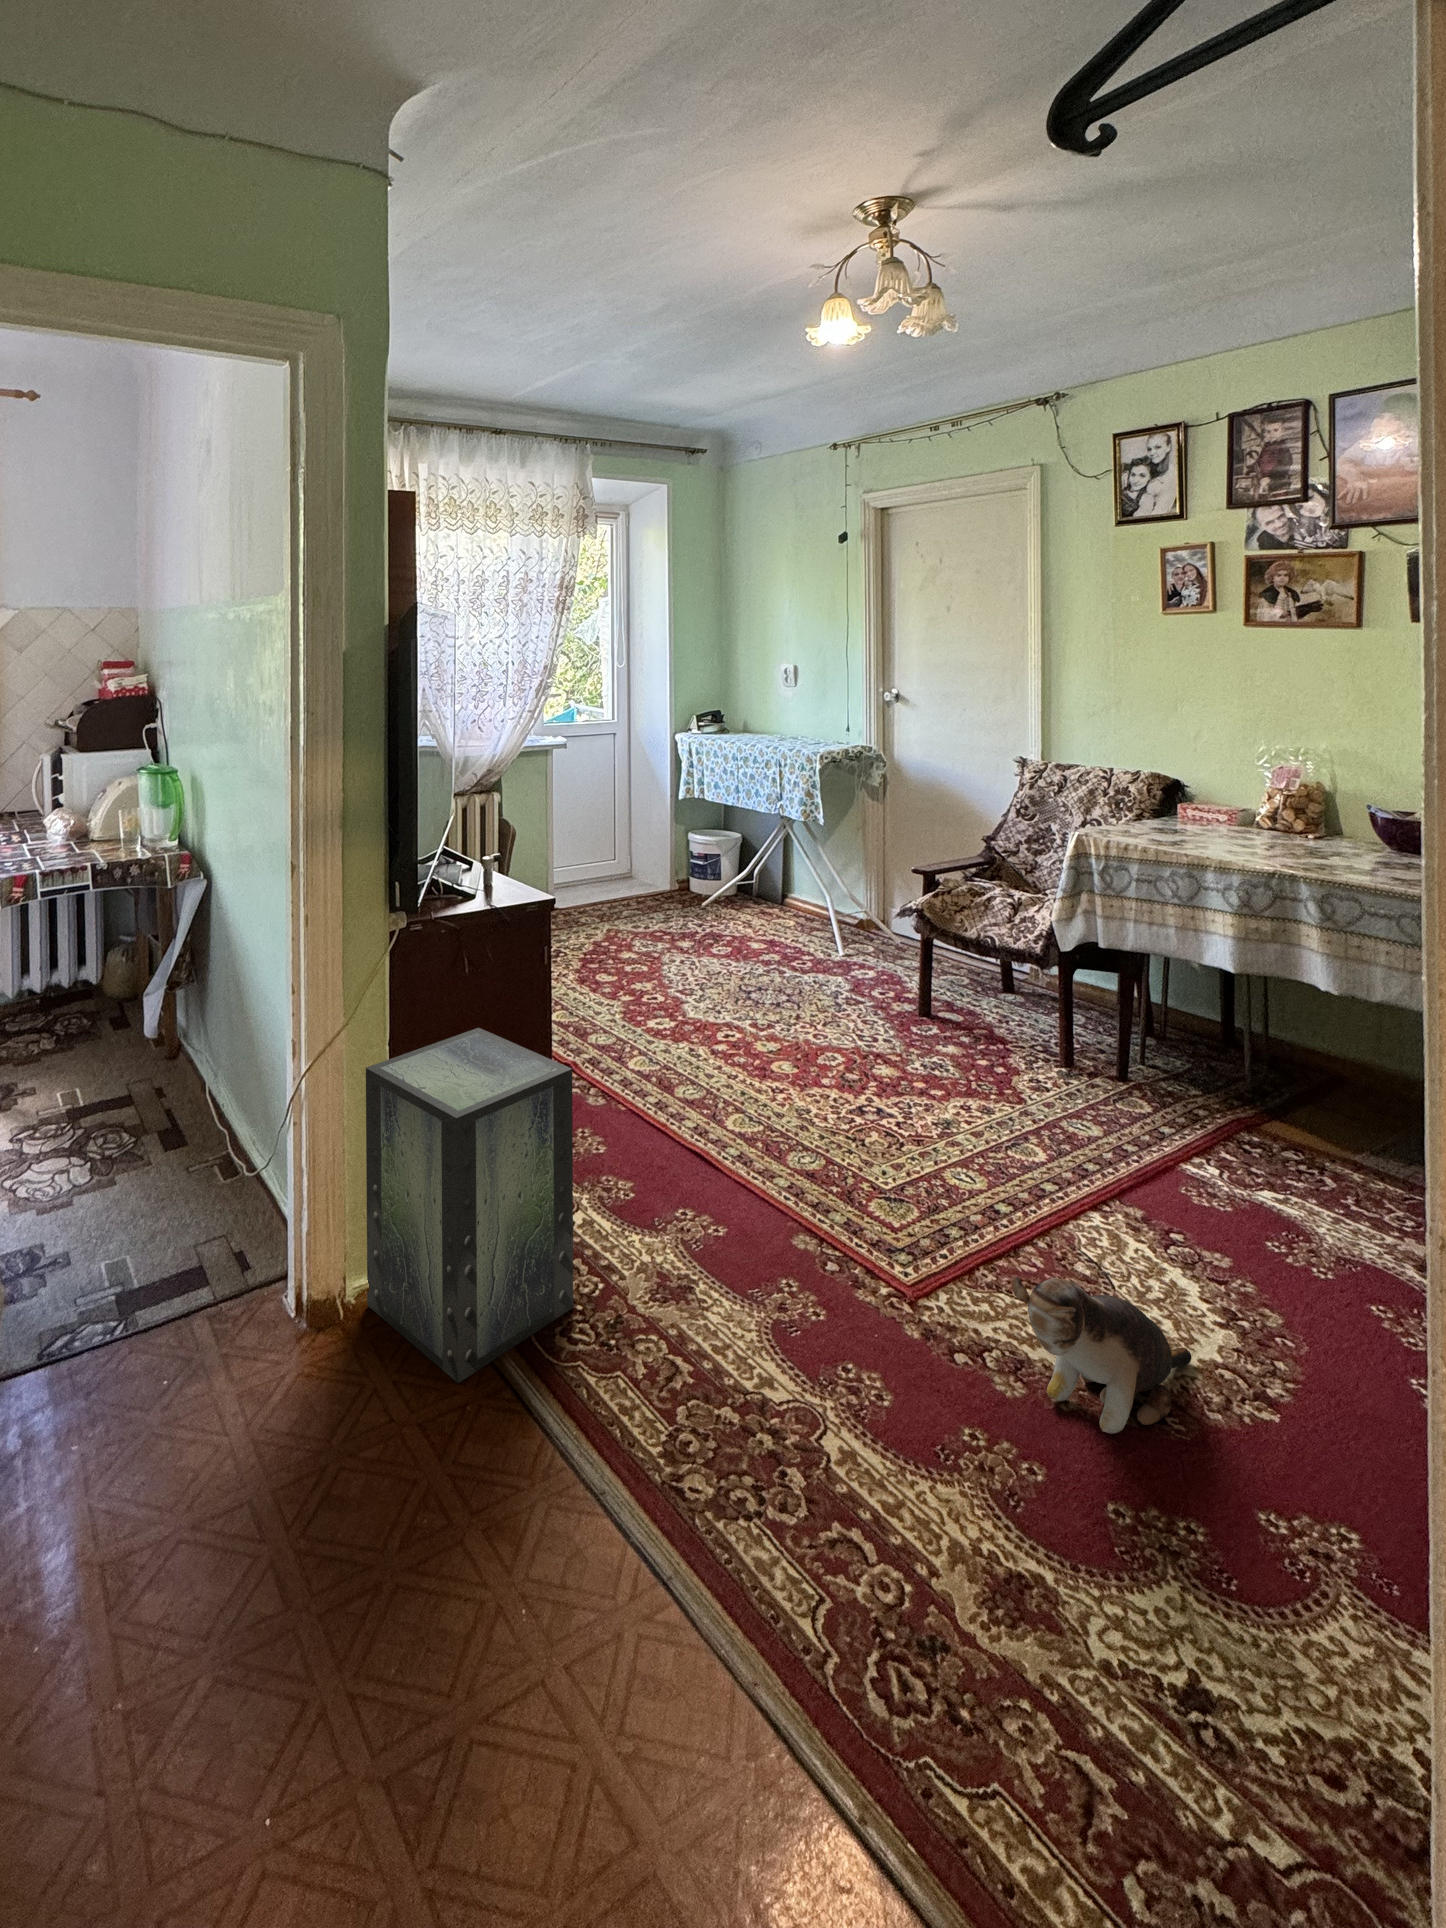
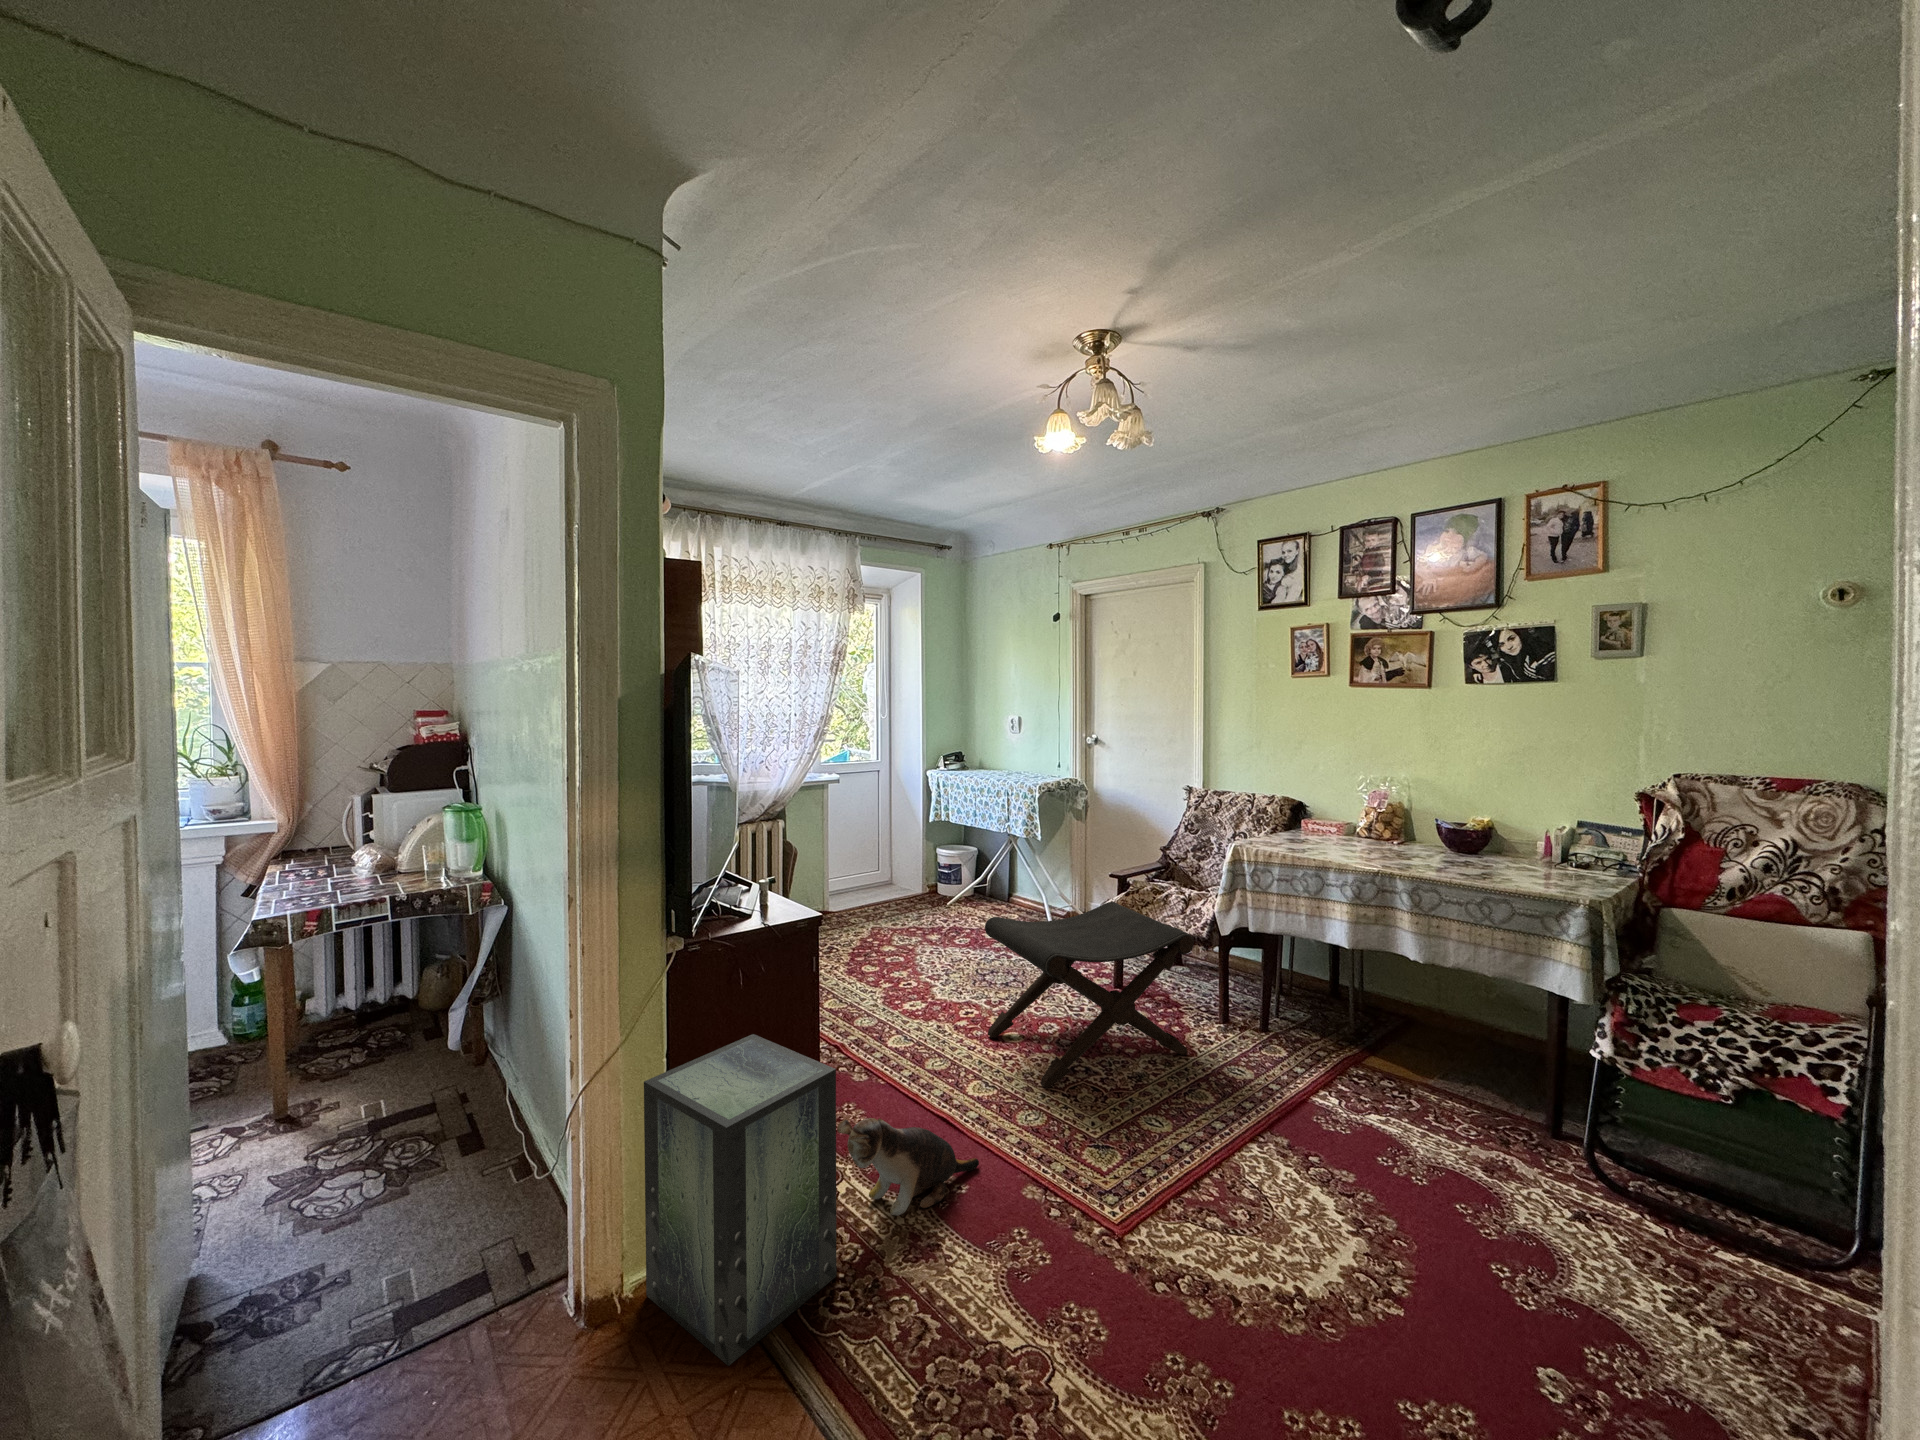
footstool: none [748,903,1019,1127] -> present [985,902,1194,1088]
plush toy: present [1012,1277,1191,1434] -> present [837,1118,979,1215]

